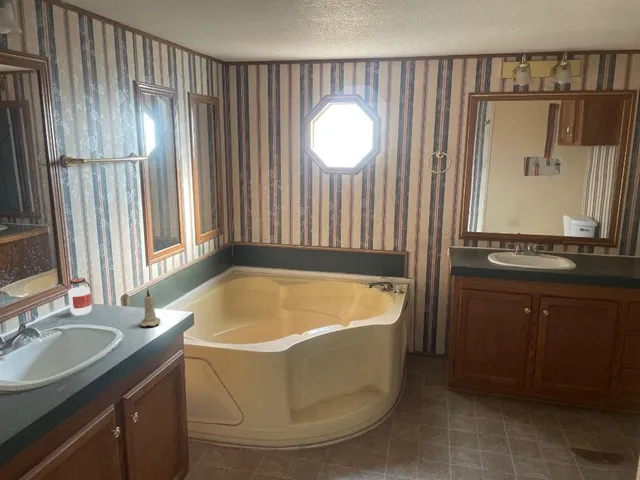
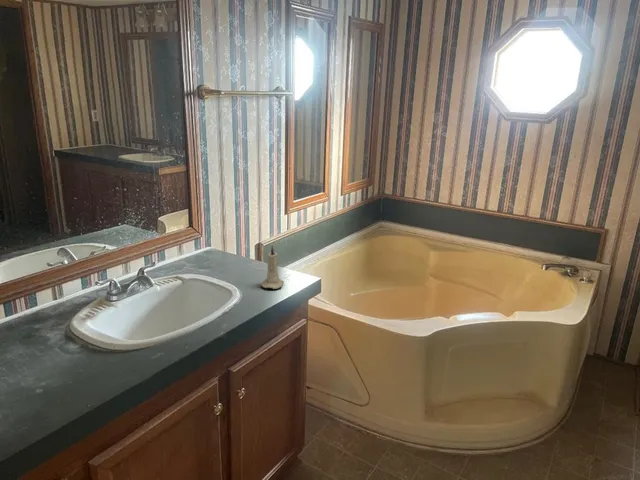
jar: present [68,278,92,315] -> none [195,223,219,264]

